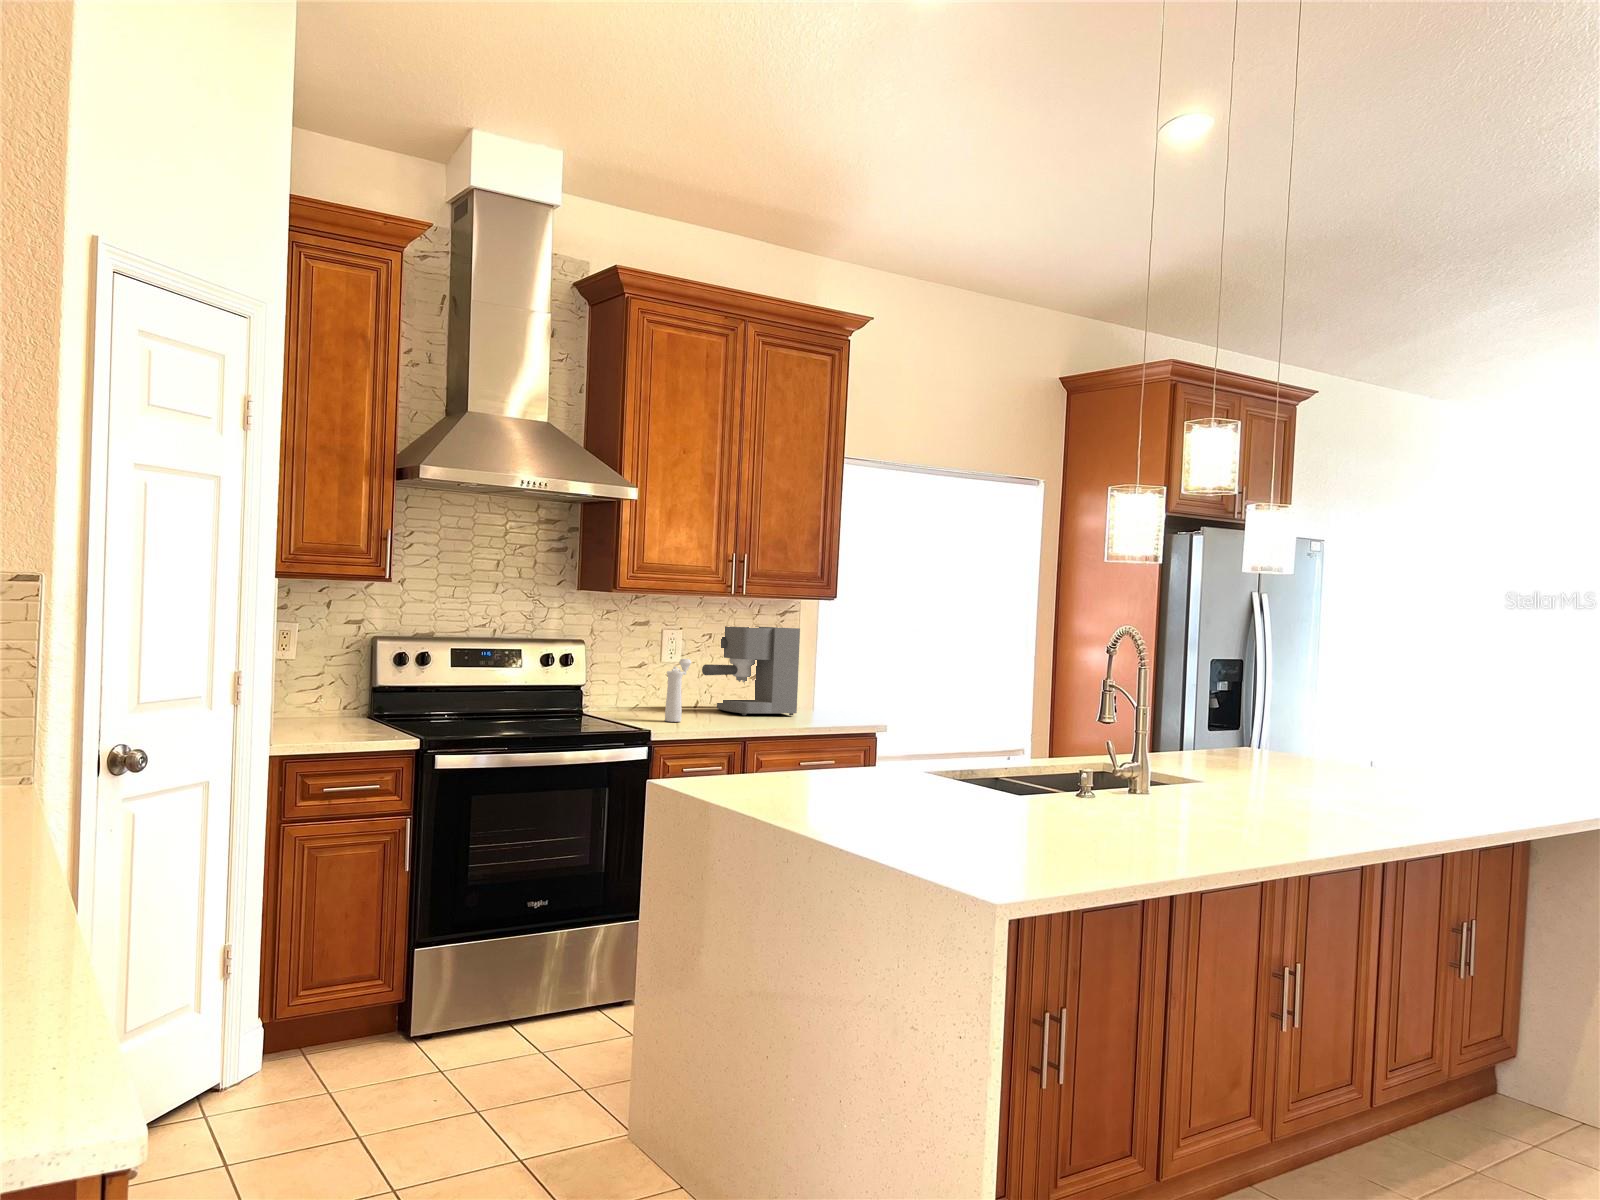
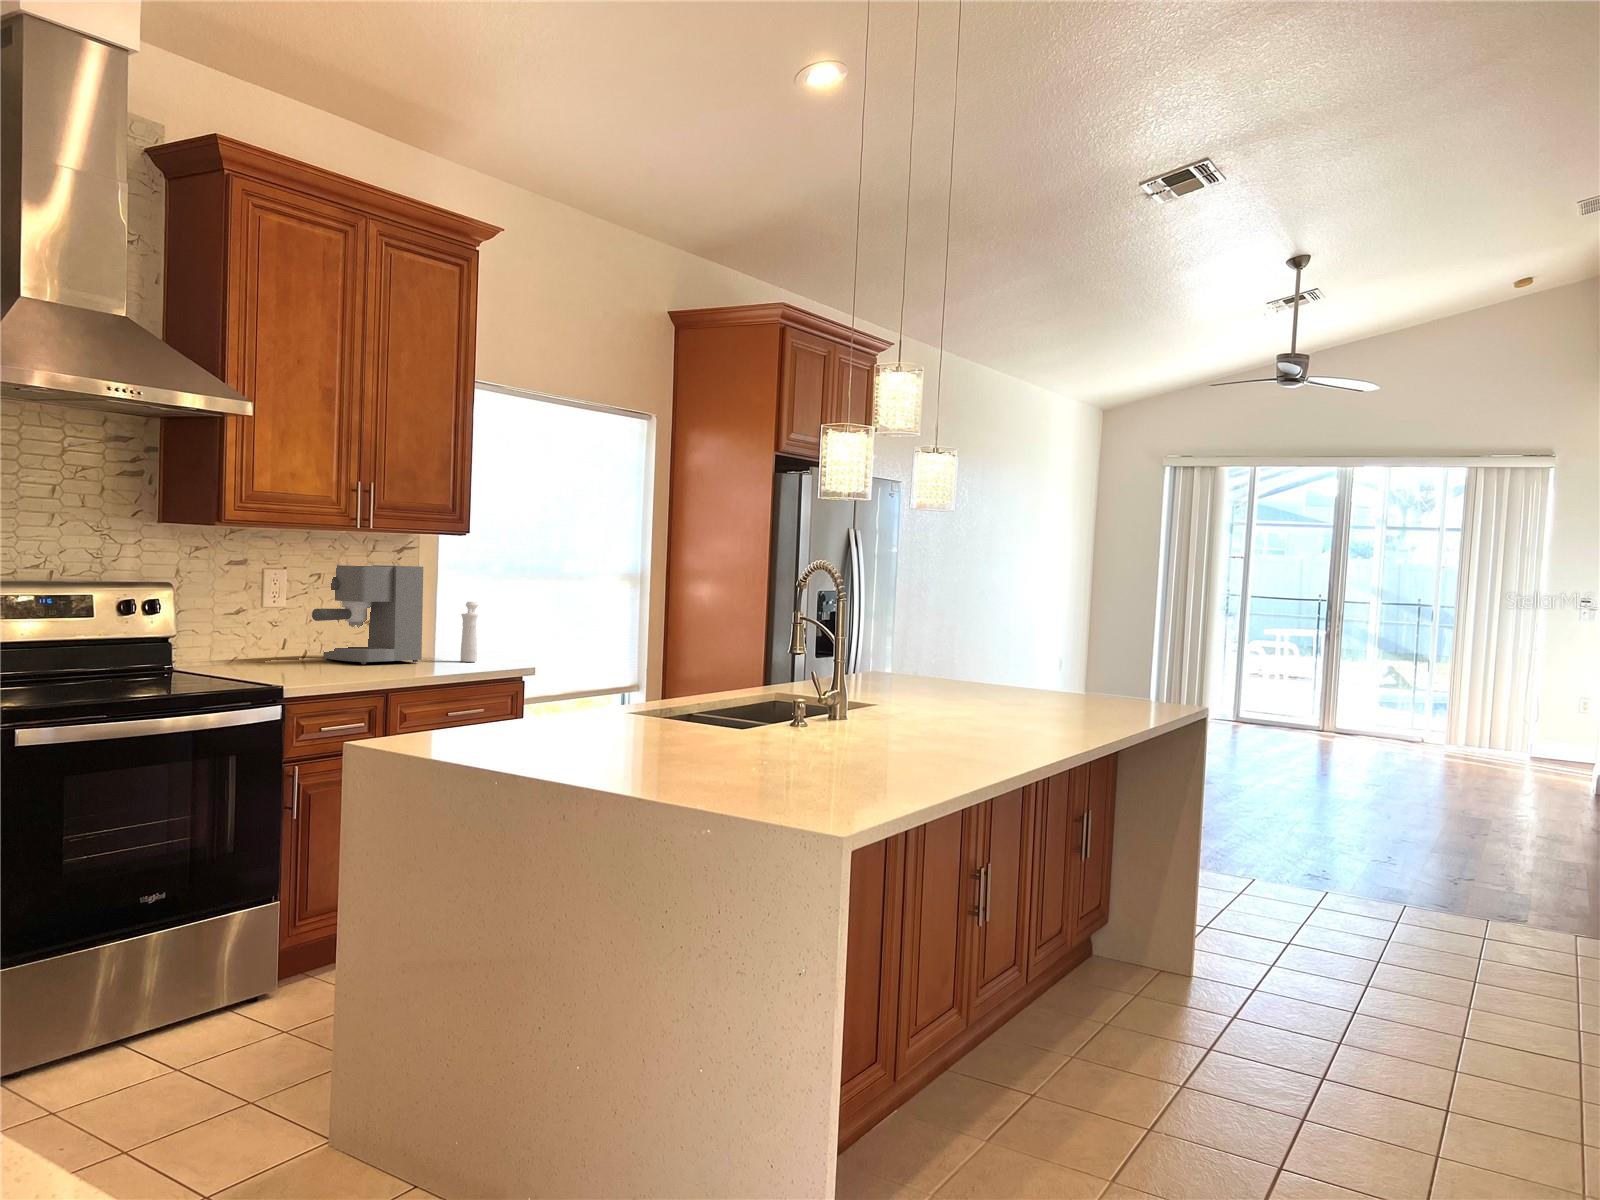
pepper mill: present [665,659,692,722] -> present [461,602,478,662]

